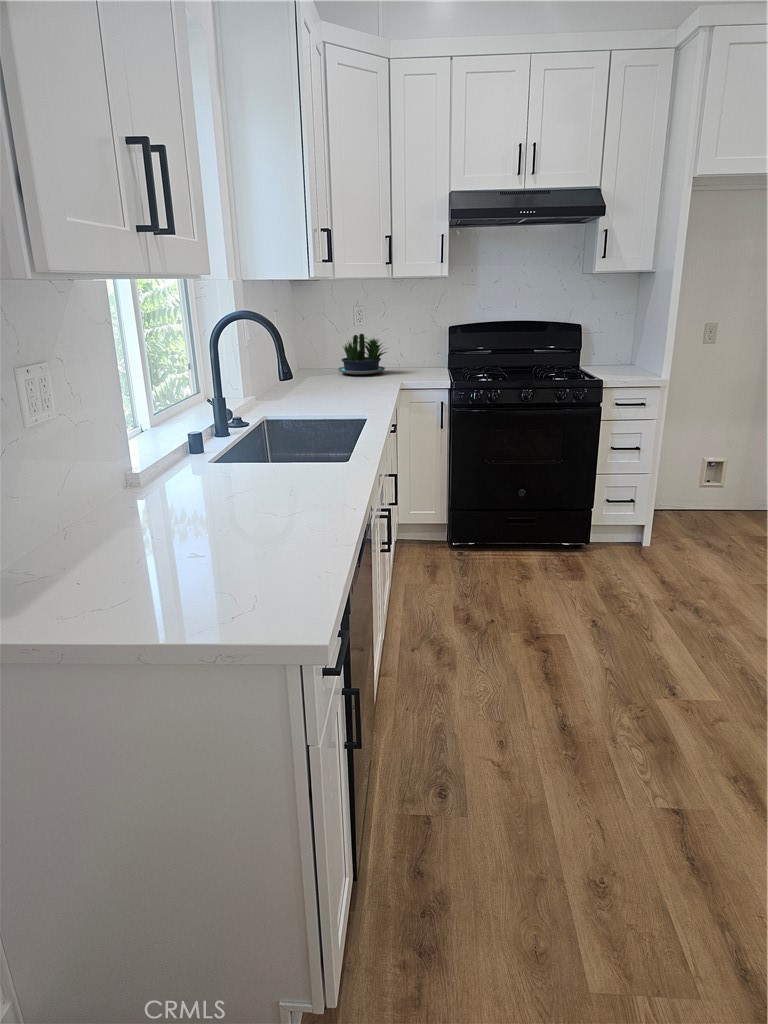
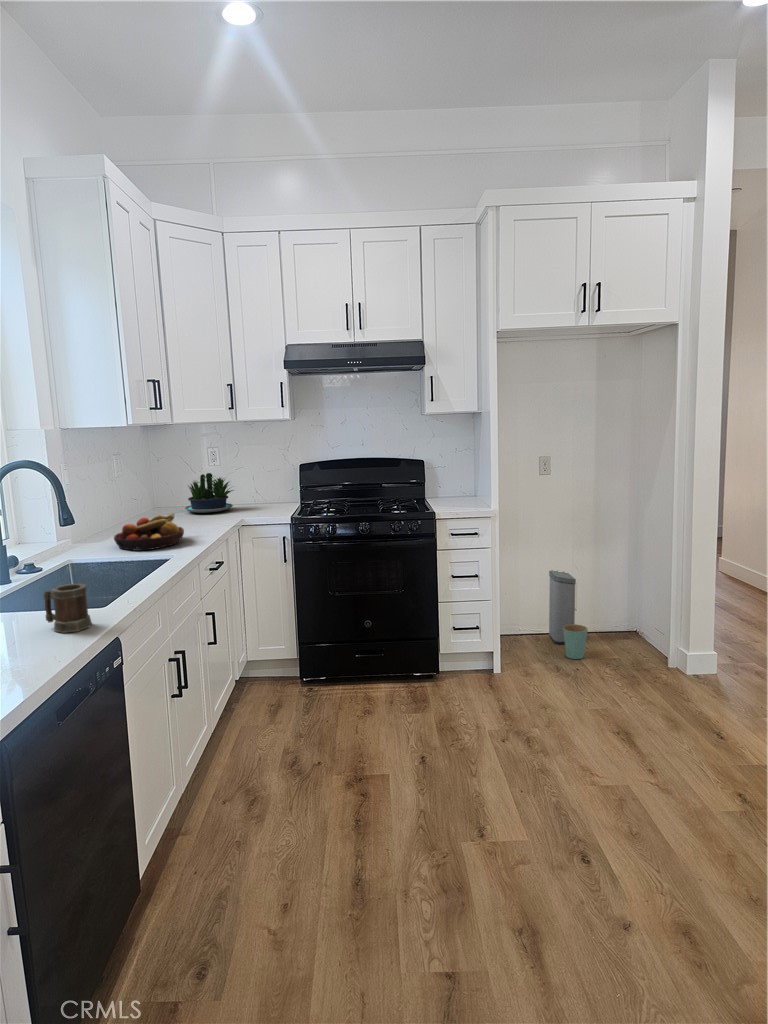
fruit bowl: none [296,371,364,408] -> present [114,513,184,551]
mug: none [298,431,343,479] -> present [43,583,92,633]
trash can: none [690,446,742,536] -> present [549,570,588,659]

